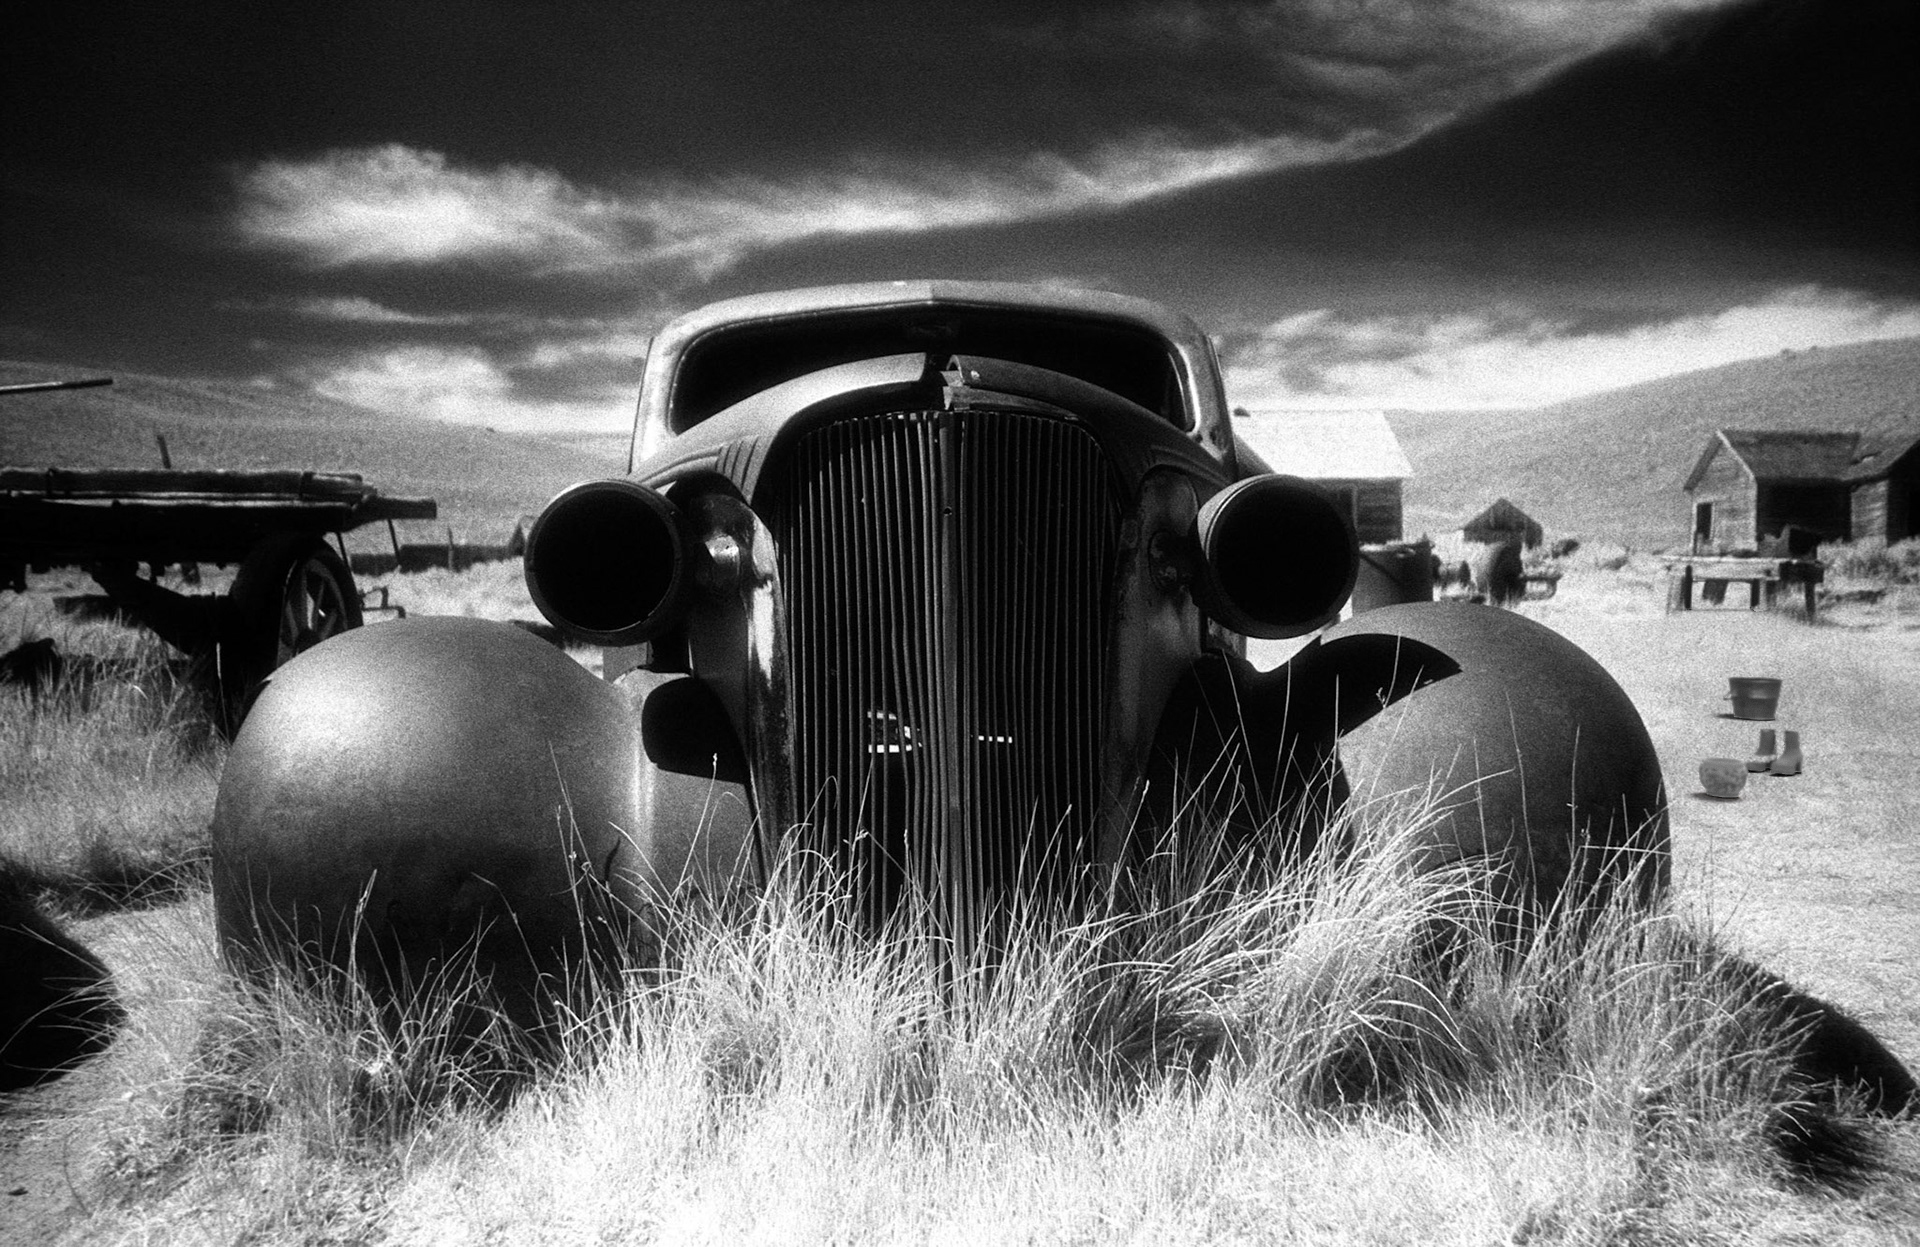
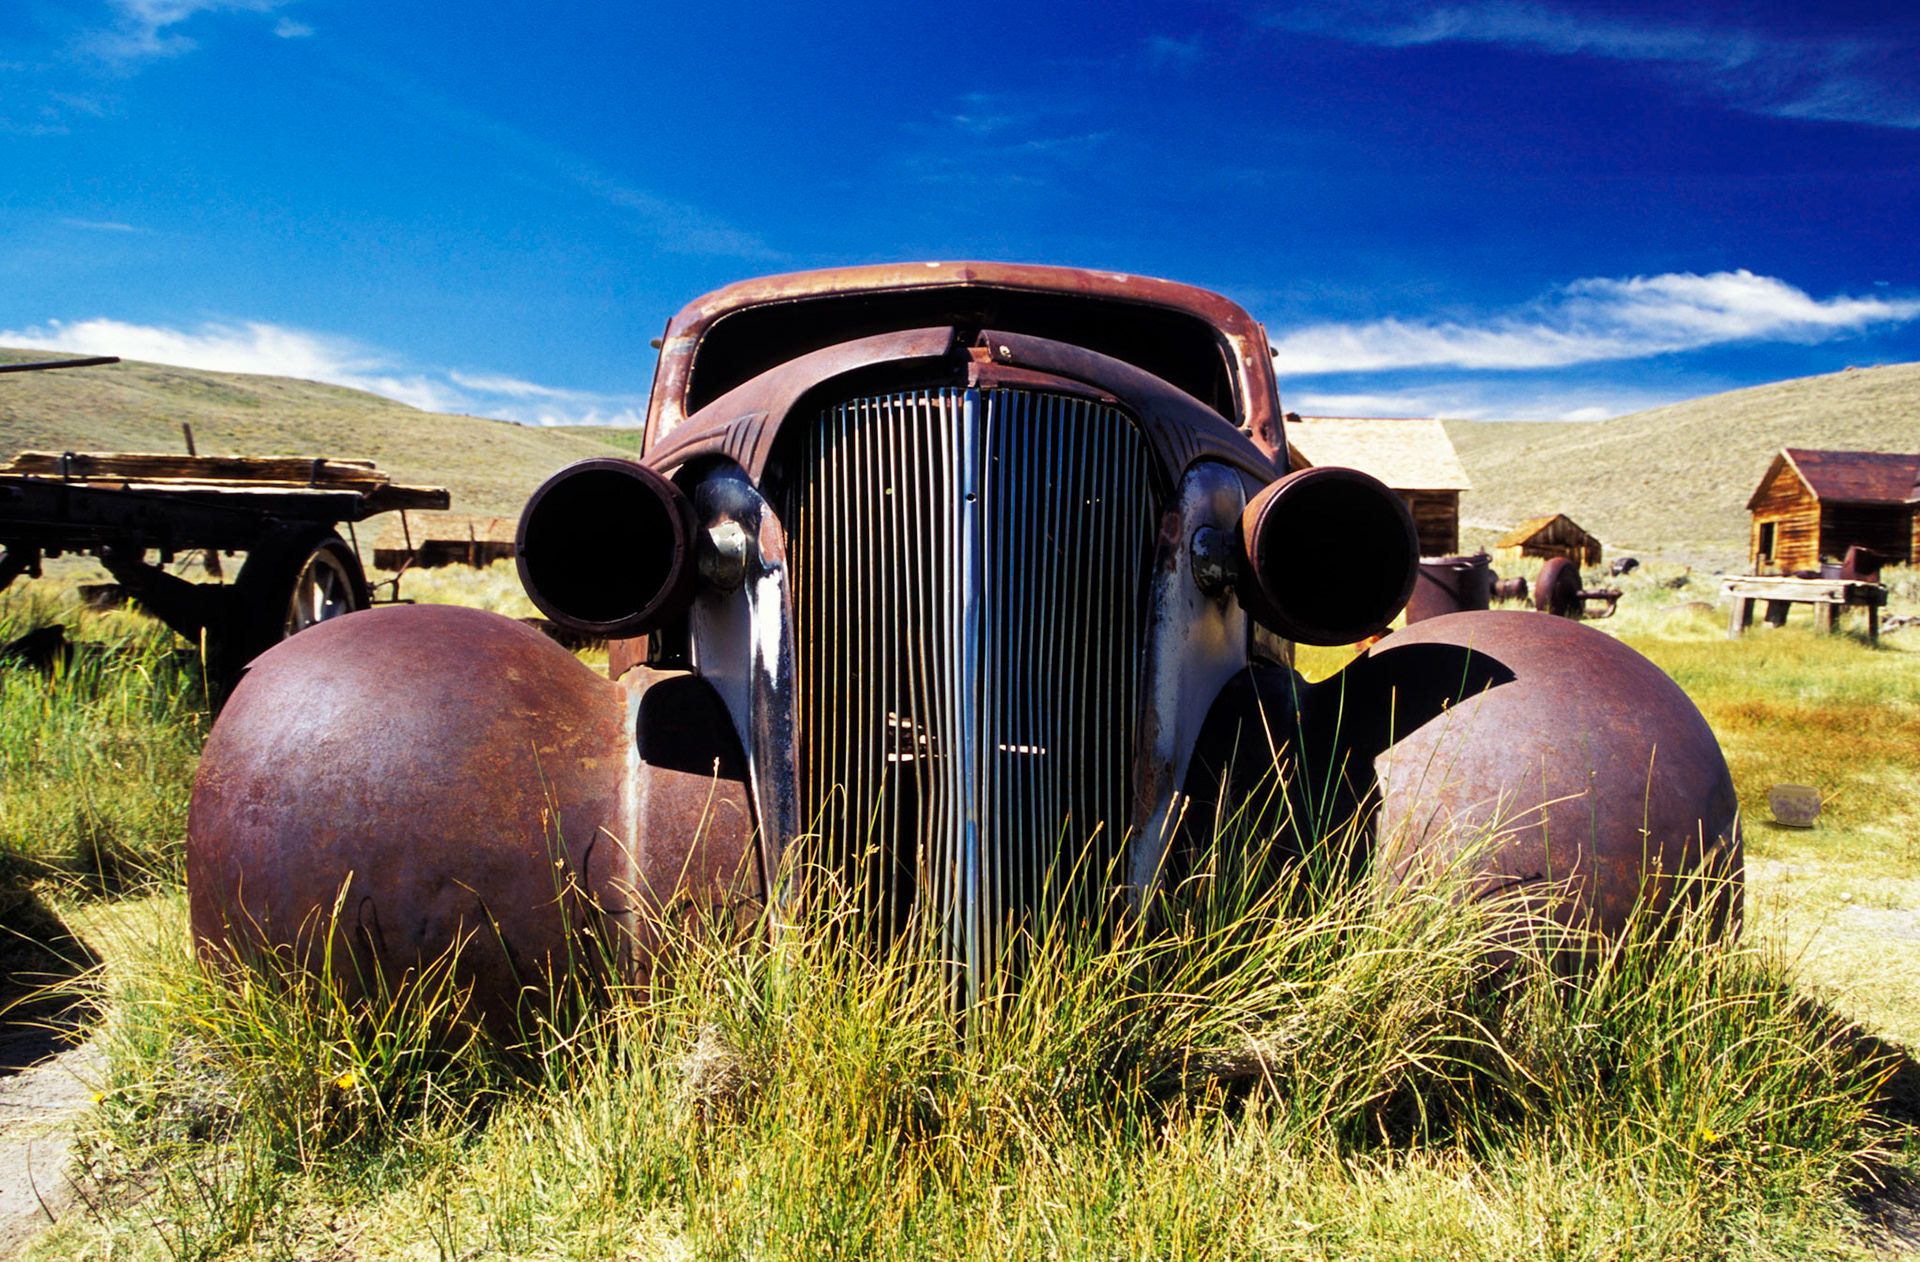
bench: present [1684,565,1760,610] -> none [1746,584,1827,634]
bucket: present [1723,677,1783,720] -> none [1792,700,1857,746]
boots: present [1745,729,1803,775] -> none [1817,755,1880,804]

